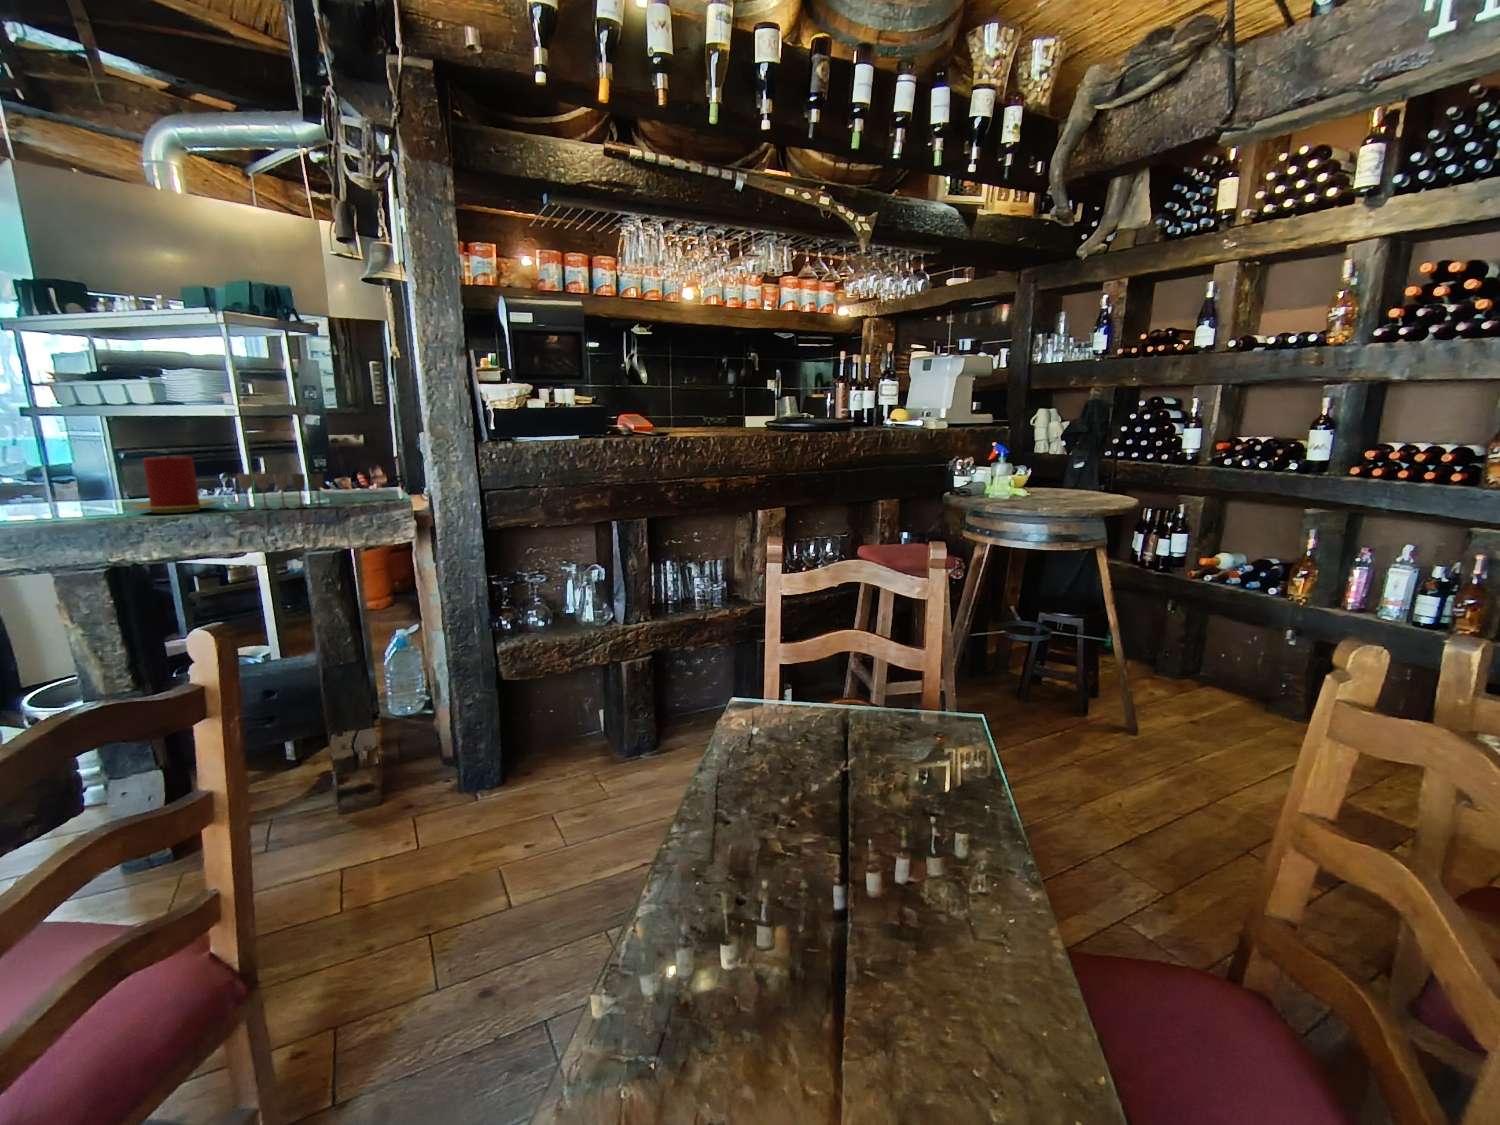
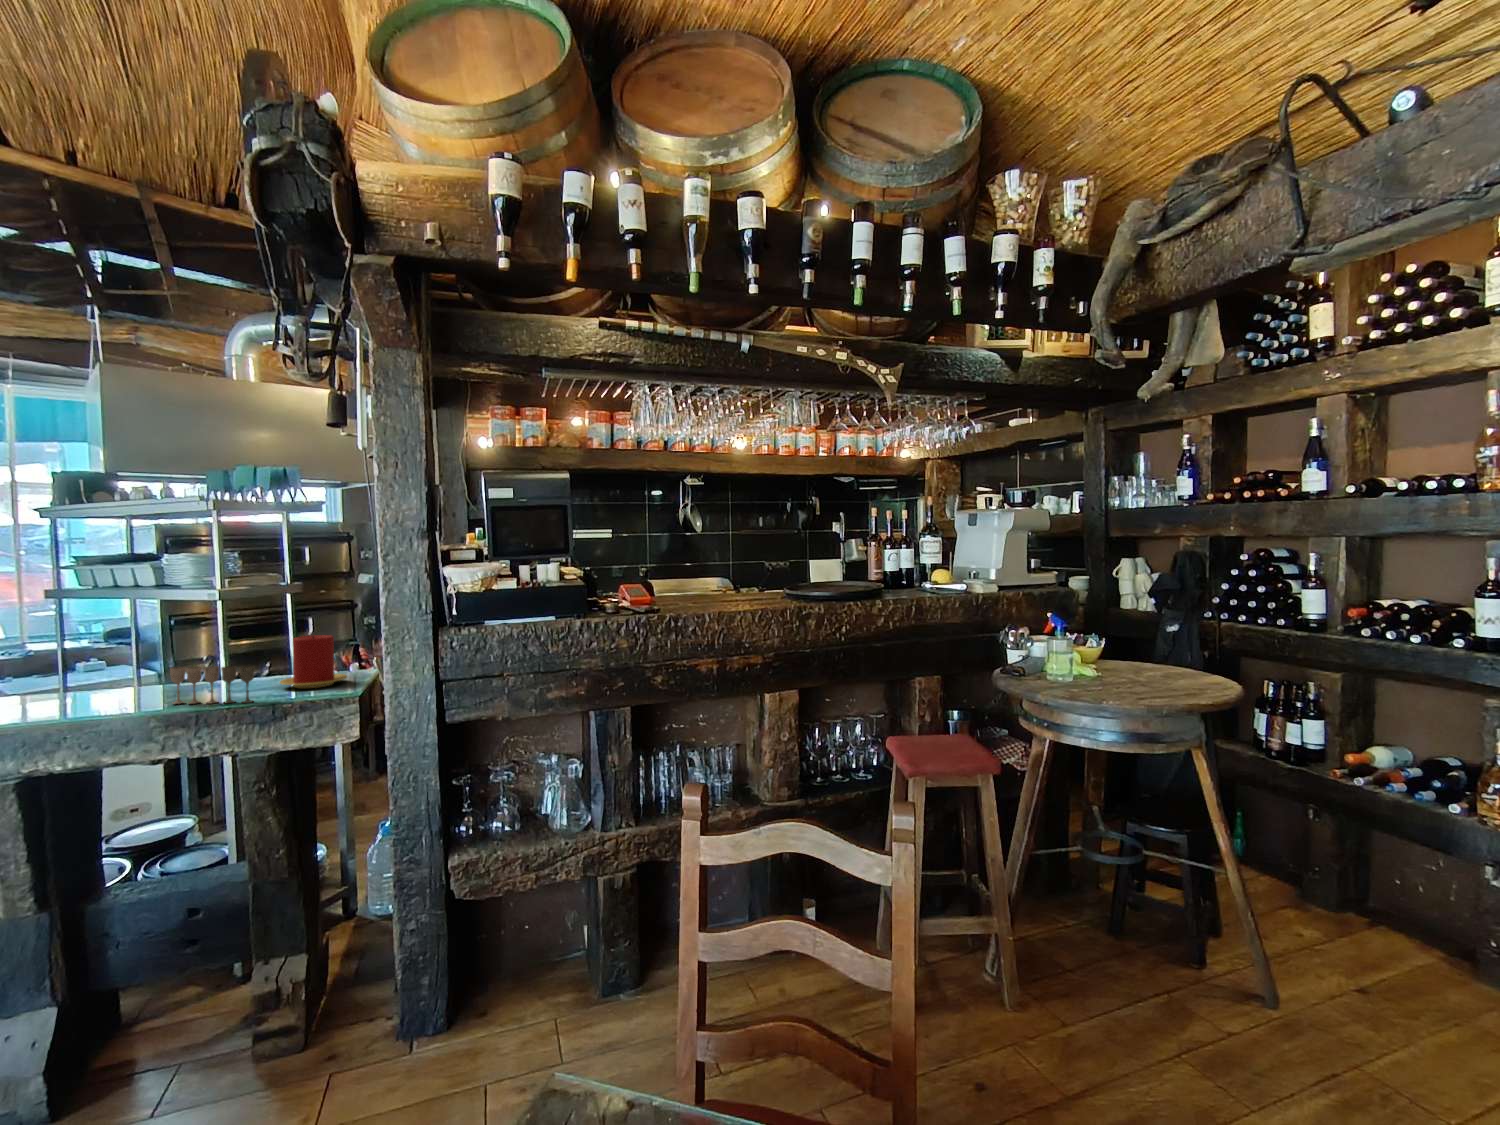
candle: present [134,457,215,513] -> present [280,635,347,688]

